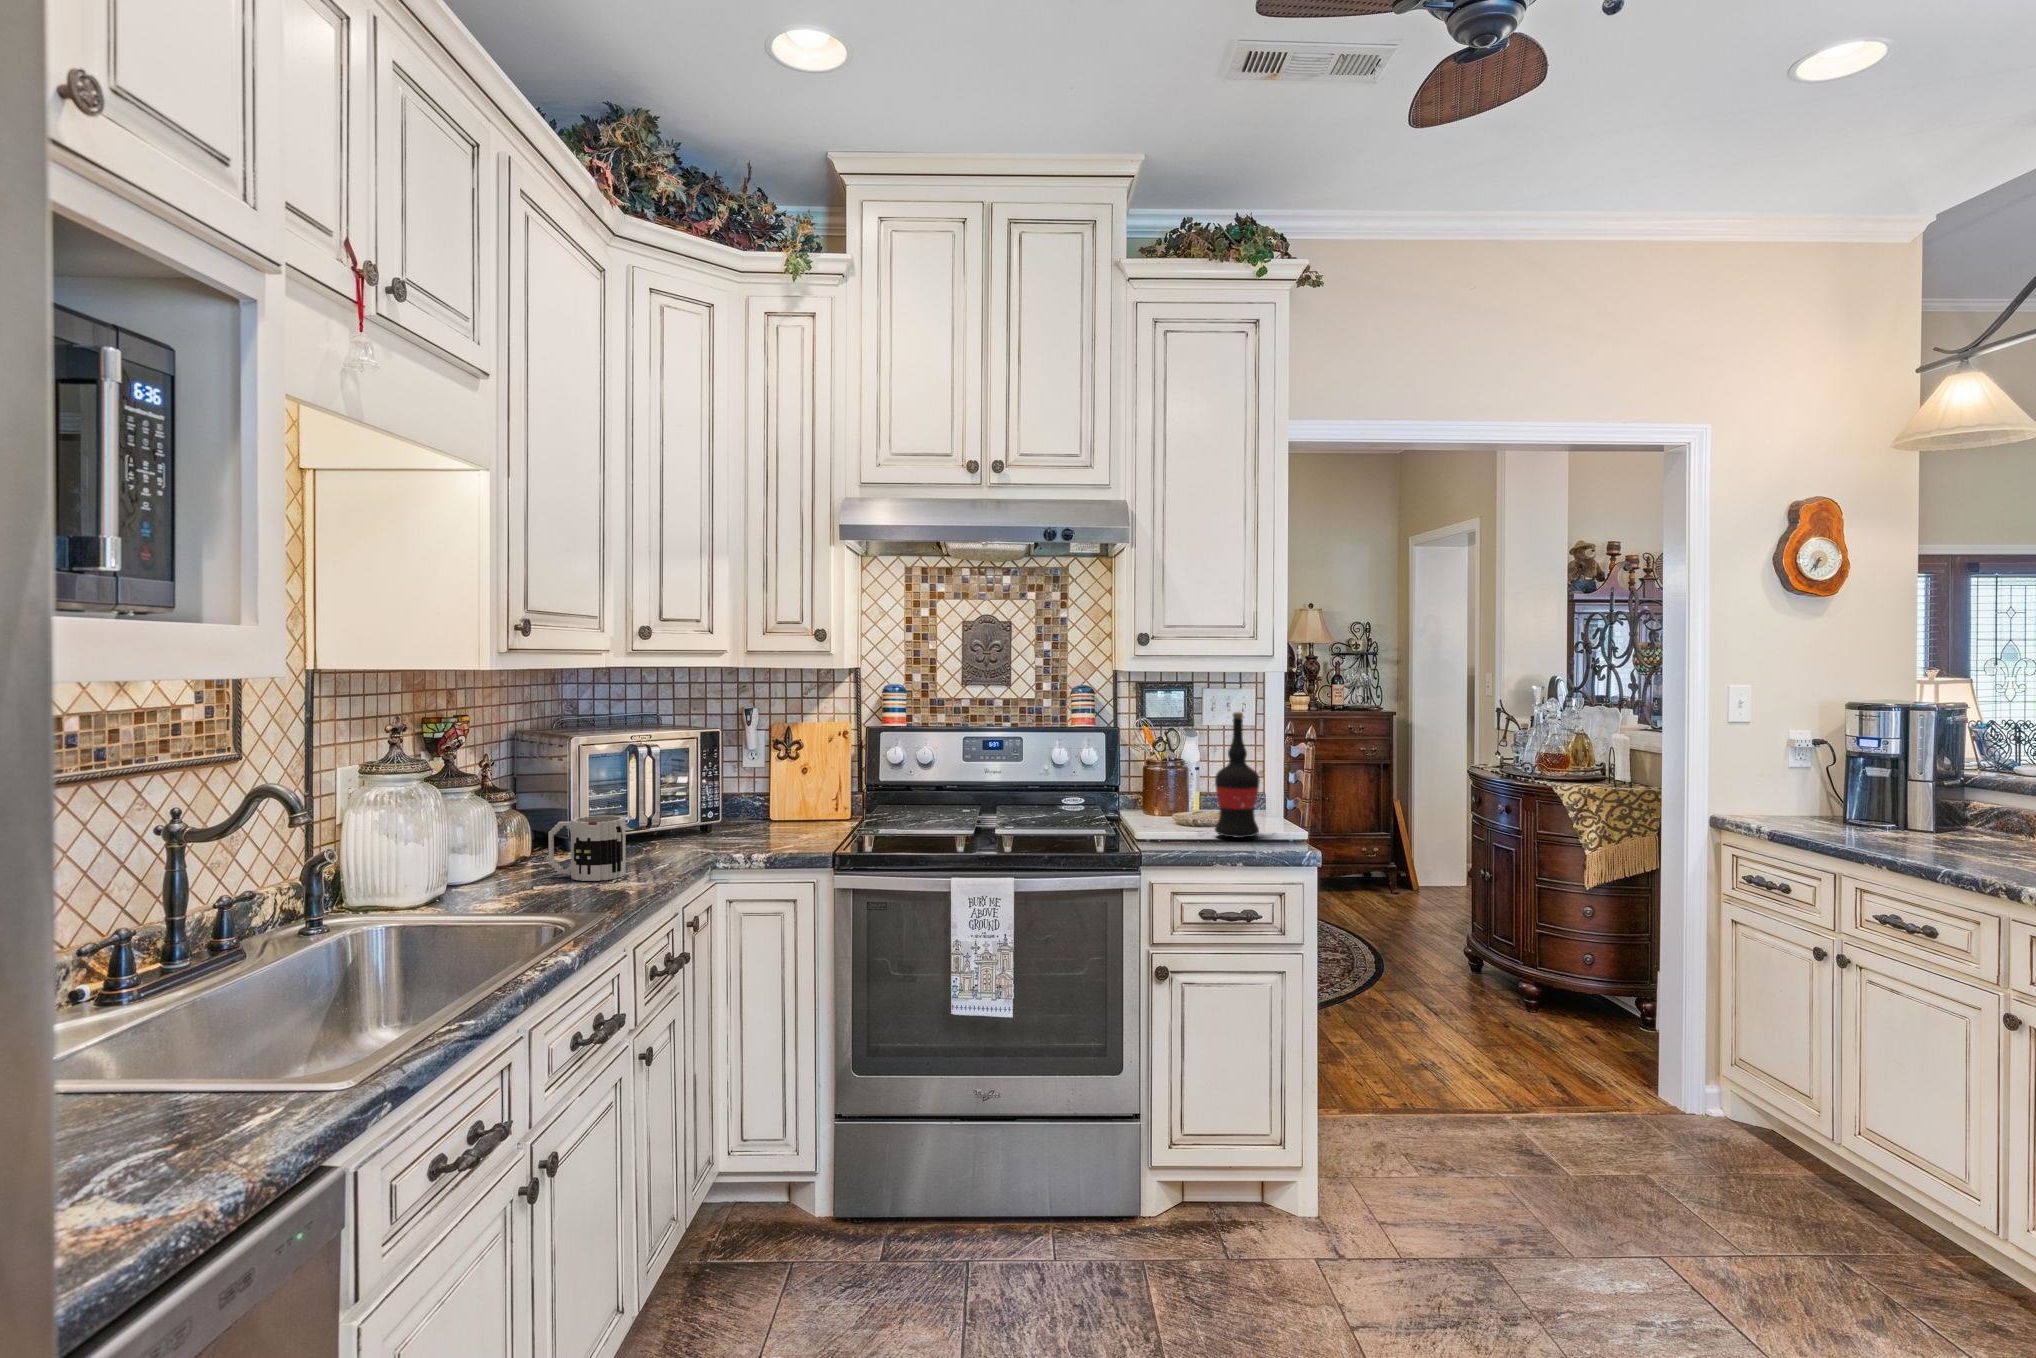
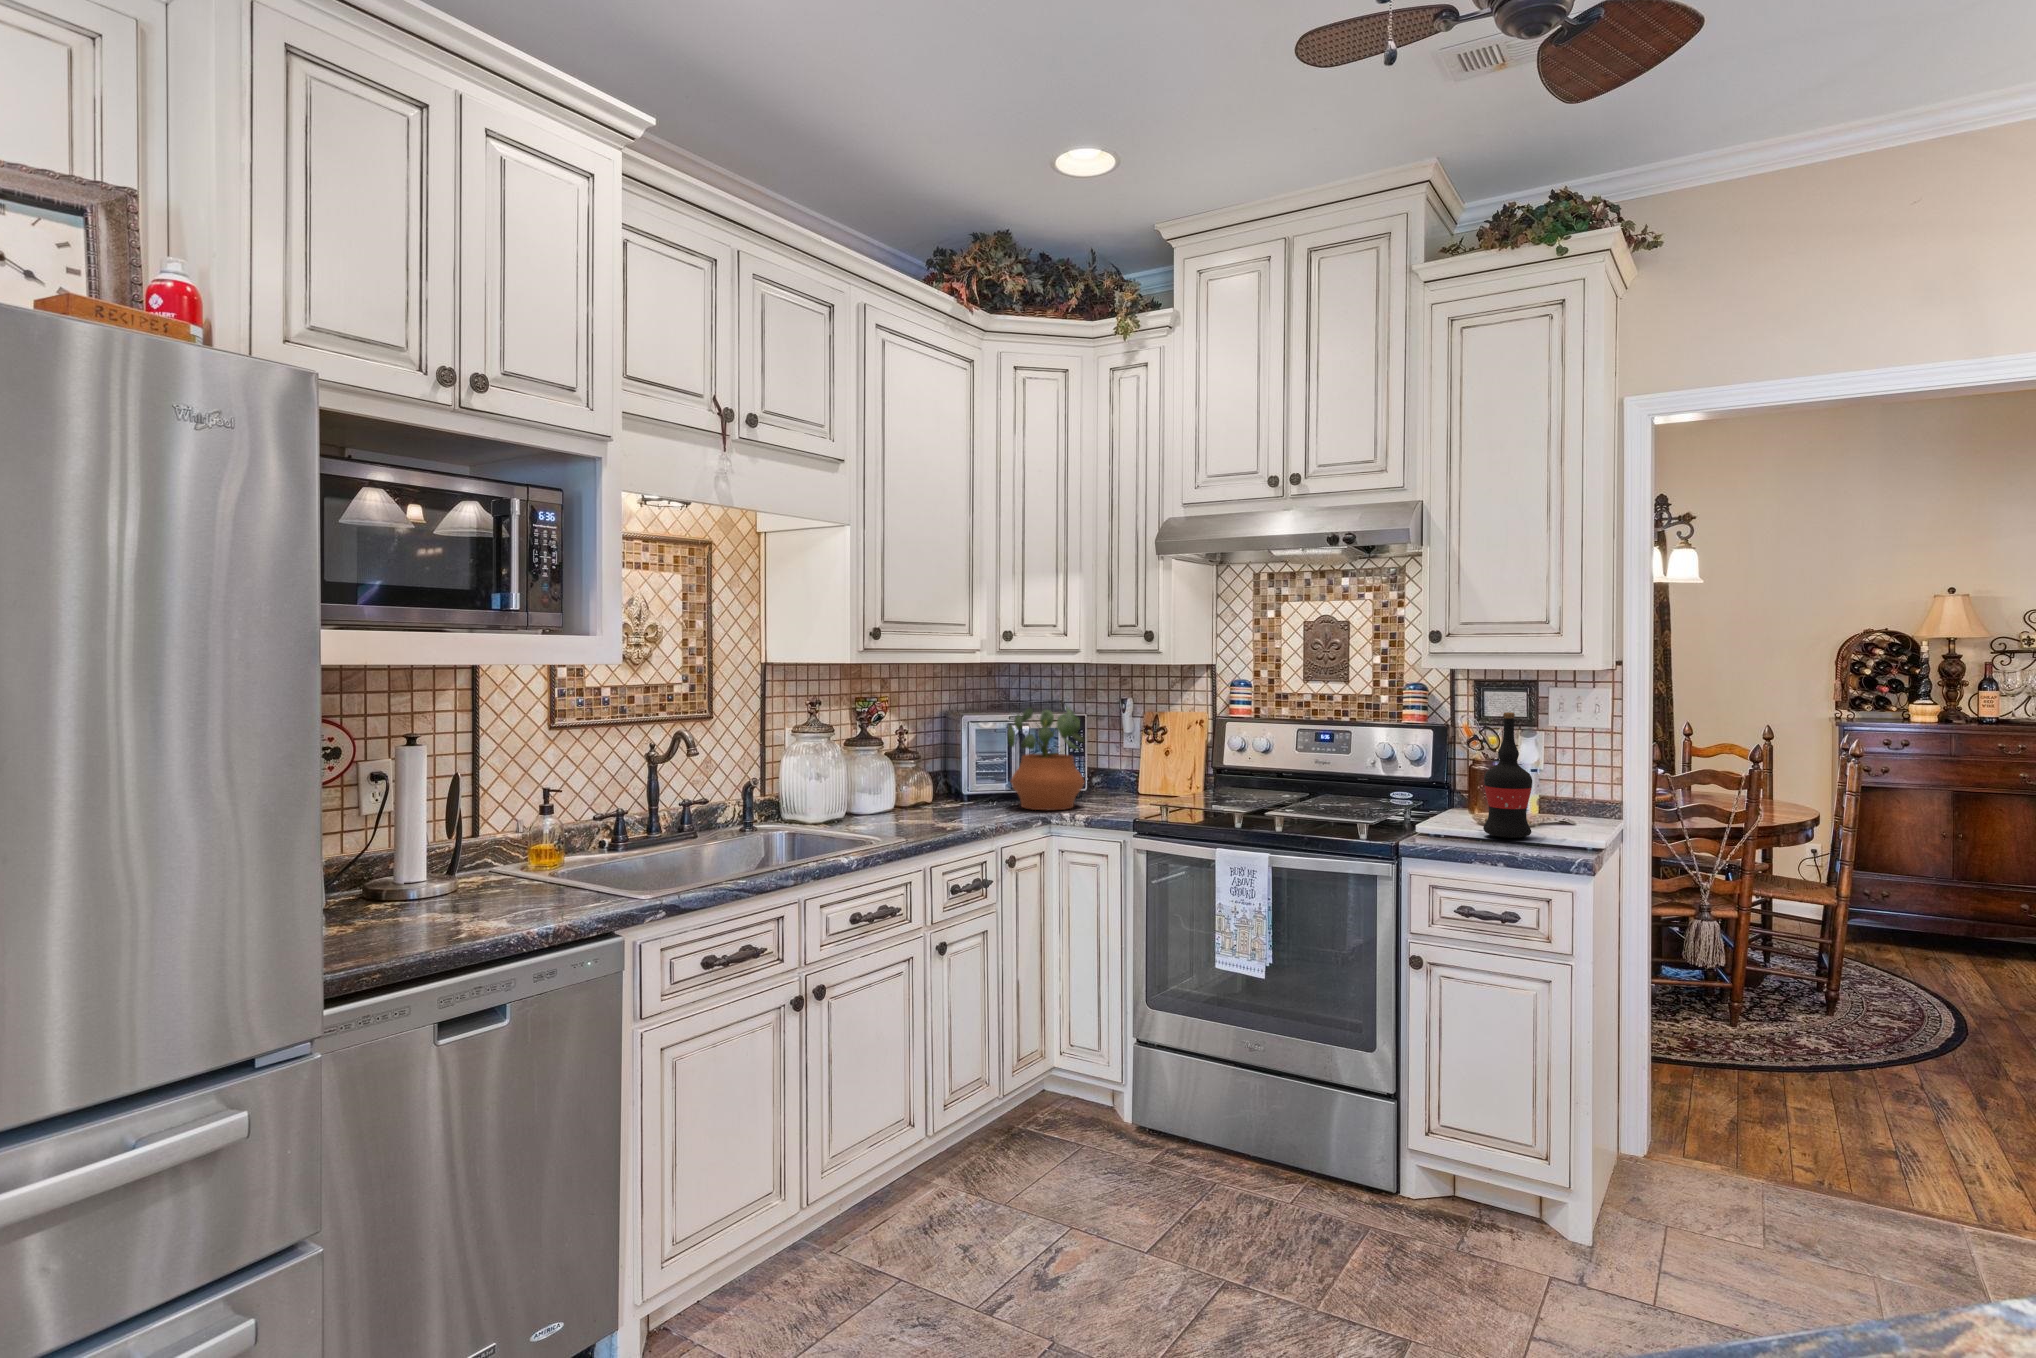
potted plant: none [660,721,757,852] -> present [1007,707,1084,810]
mug: present [548,816,626,881] -> none [914,774,964,822]

